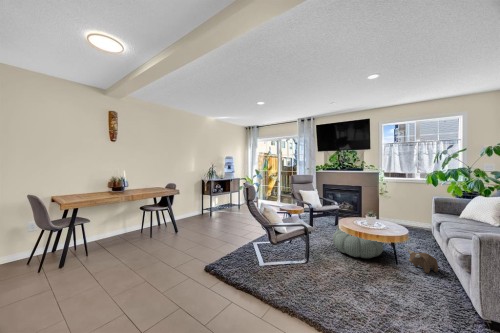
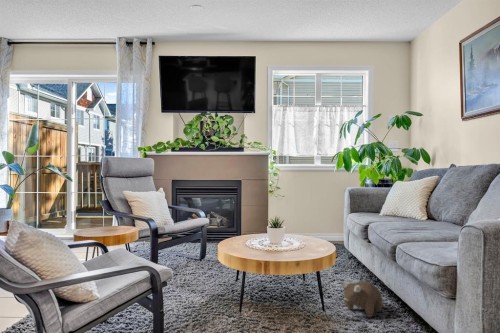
pouf: present [333,230,383,258] -> none [206,258,299,317]

